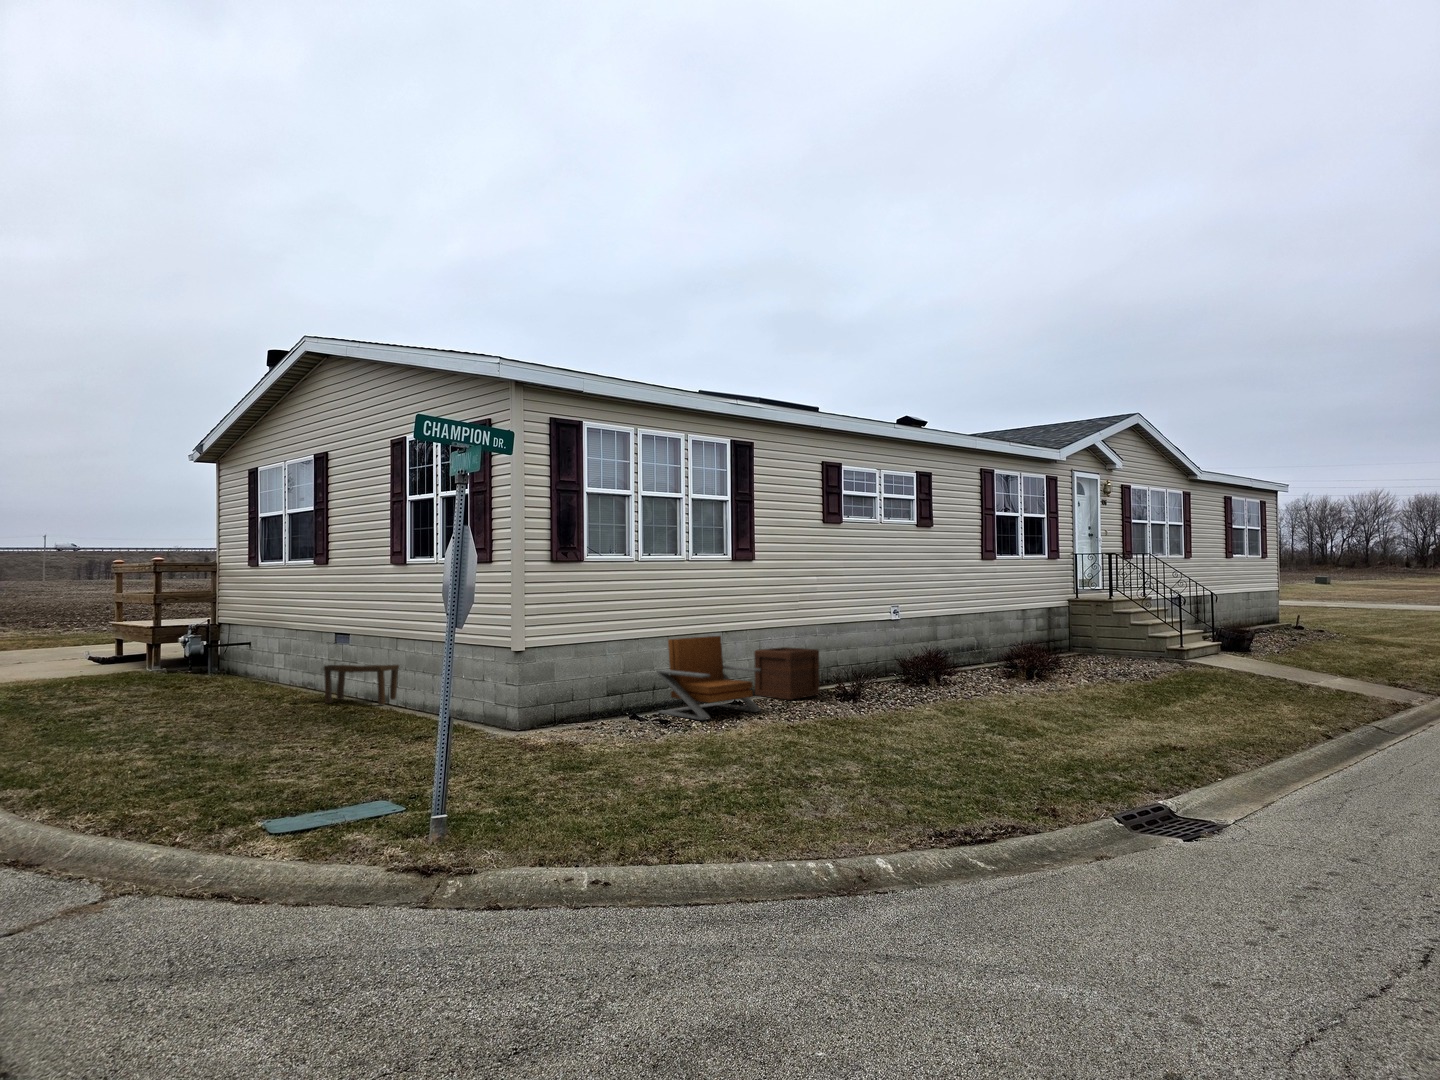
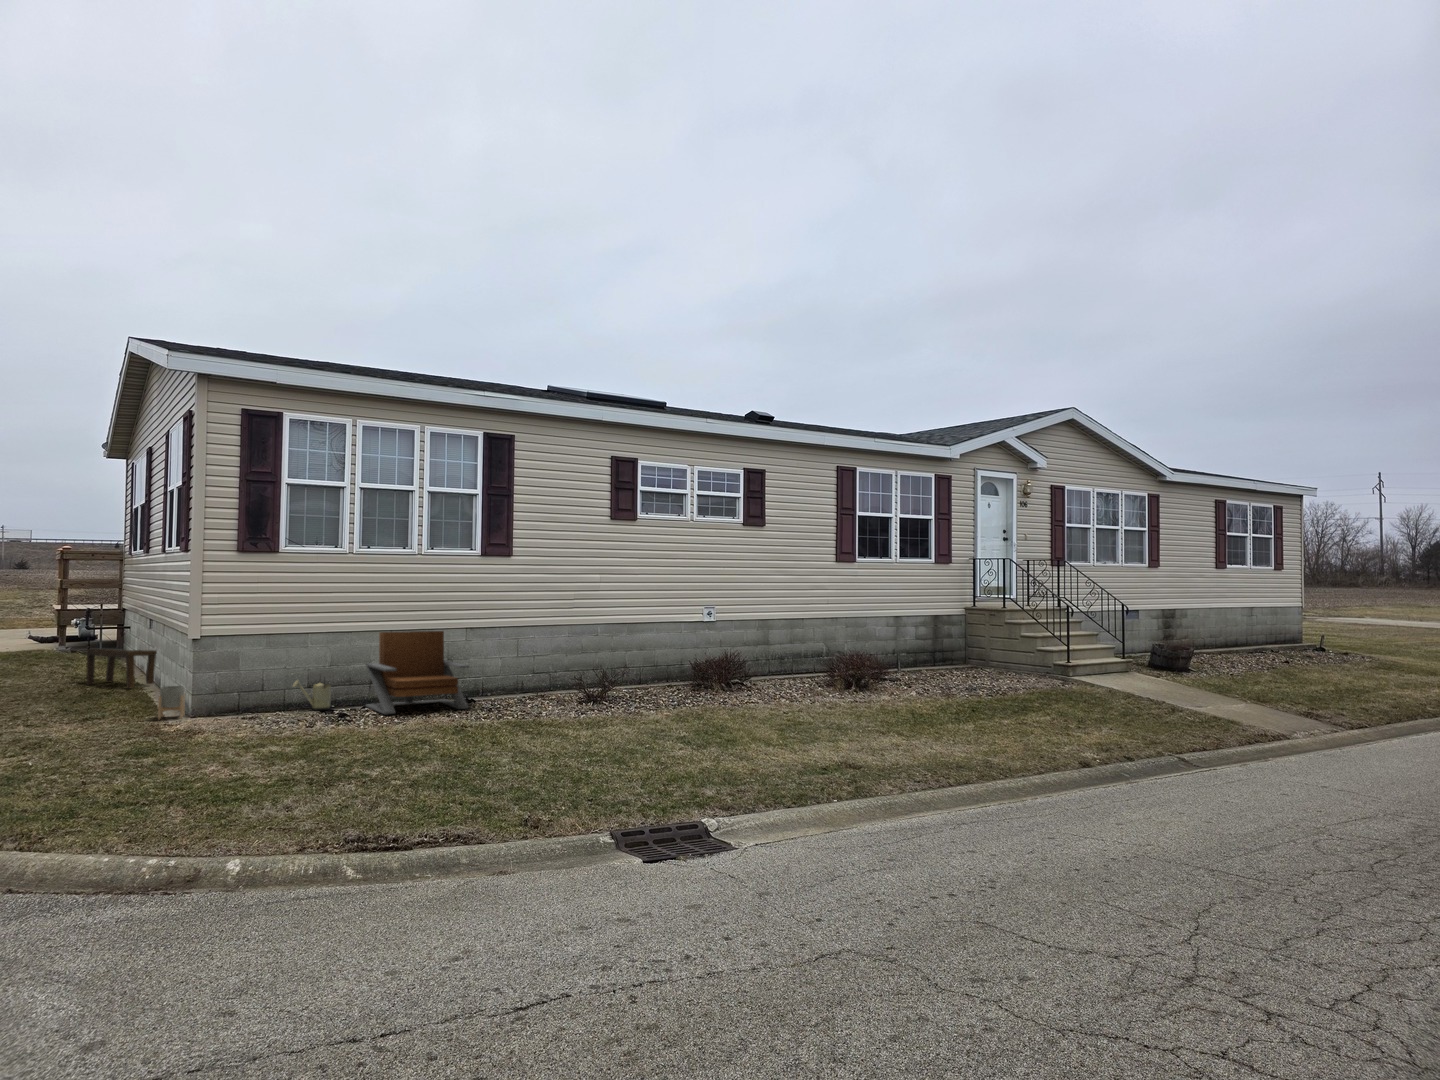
wooden crate: present [754,647,820,700] -> none [504,646,569,699]
watering can: none [603,684,635,719] -> present [293,680,331,710]
planter: none [490,700,517,735] -> present [158,686,185,720]

